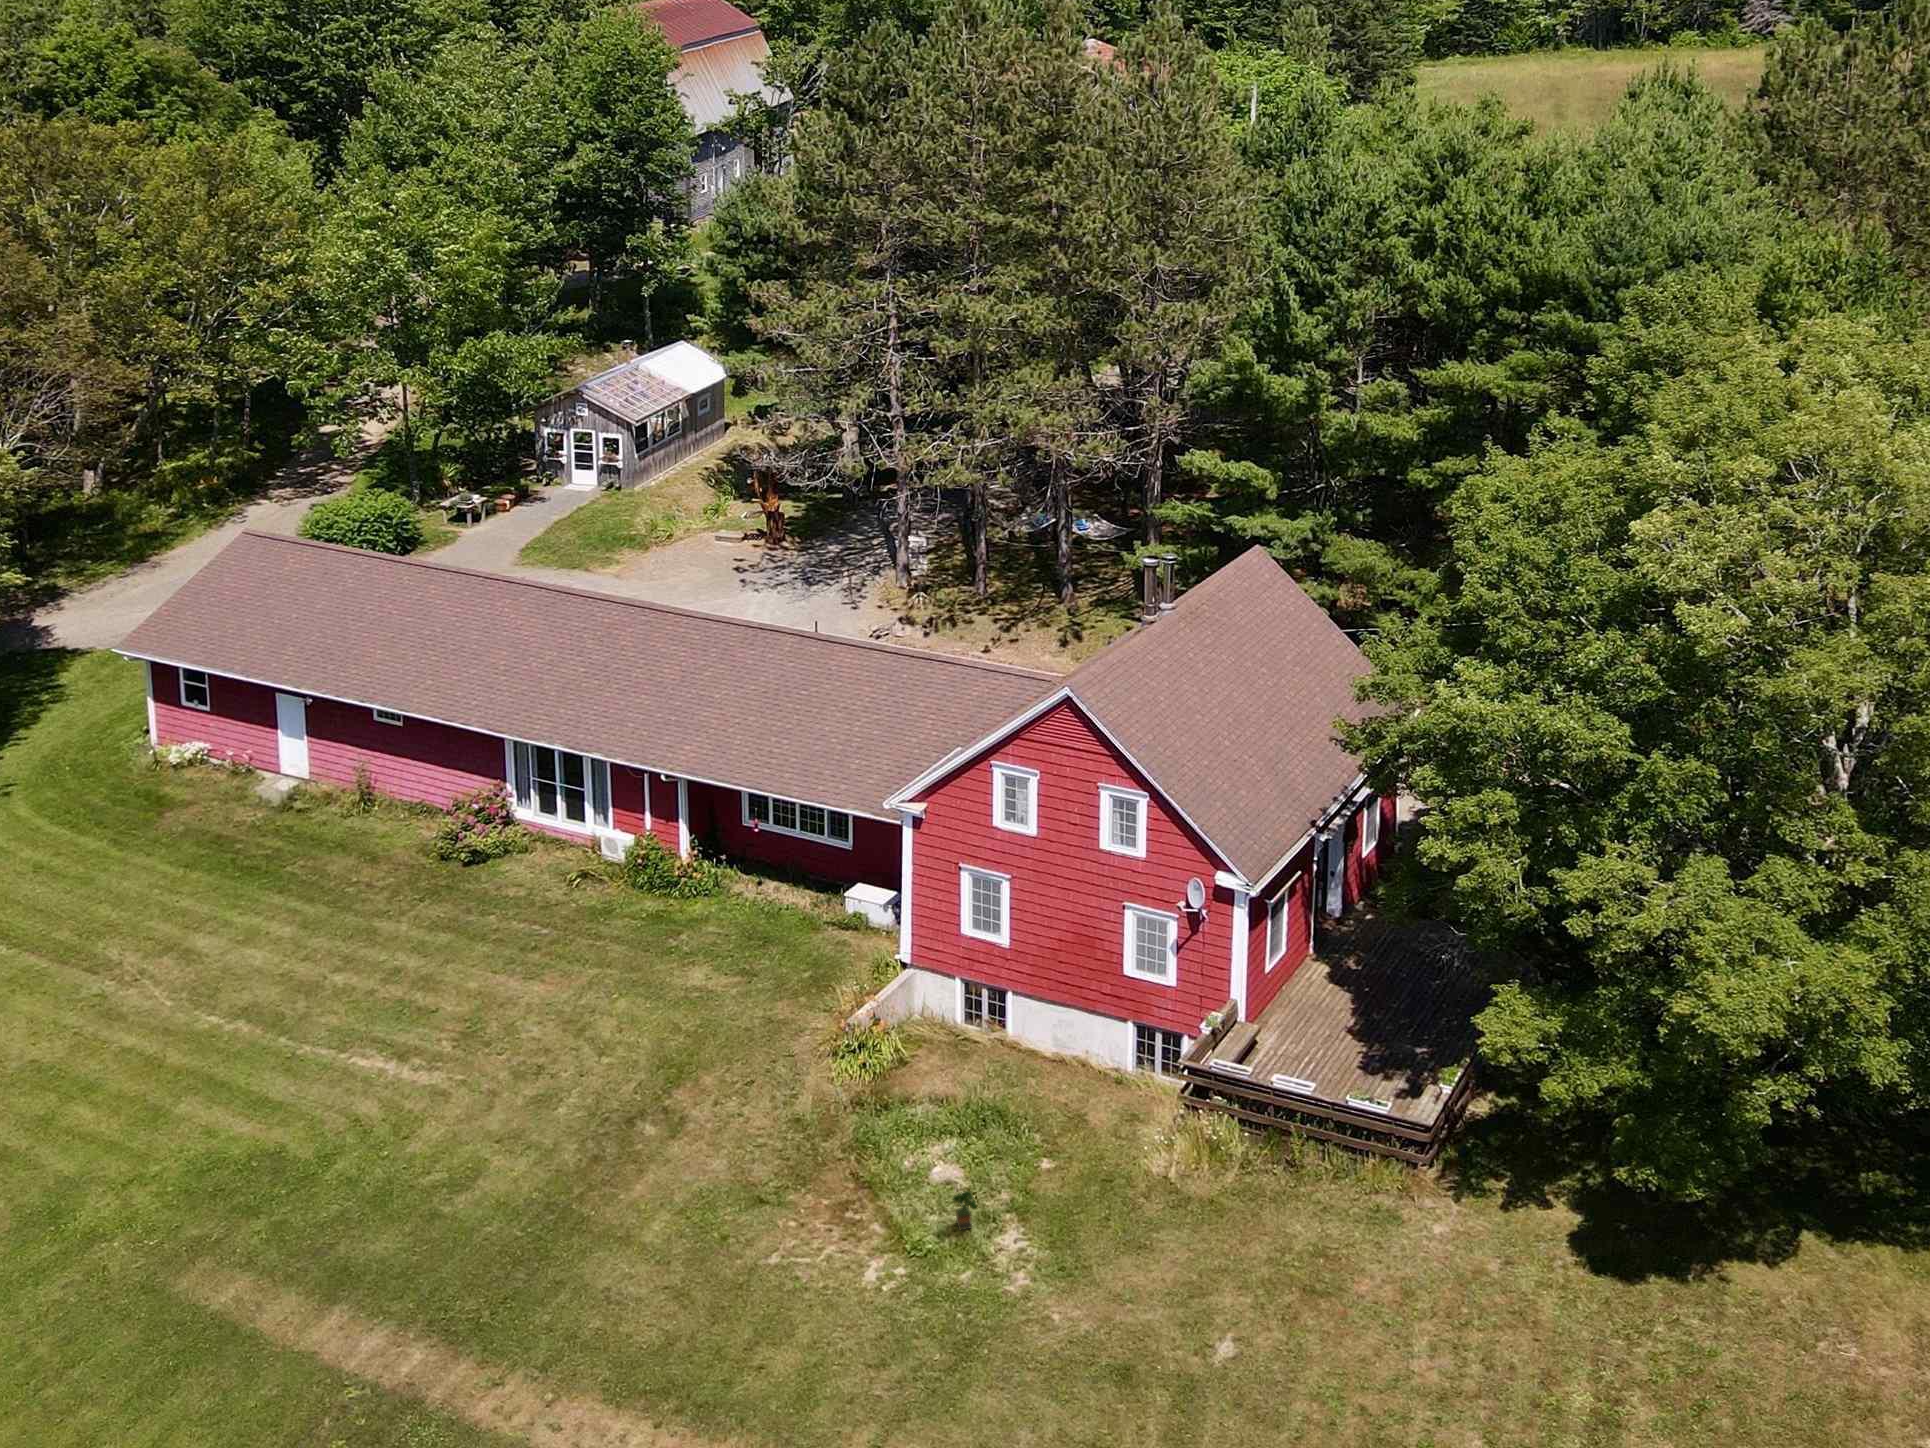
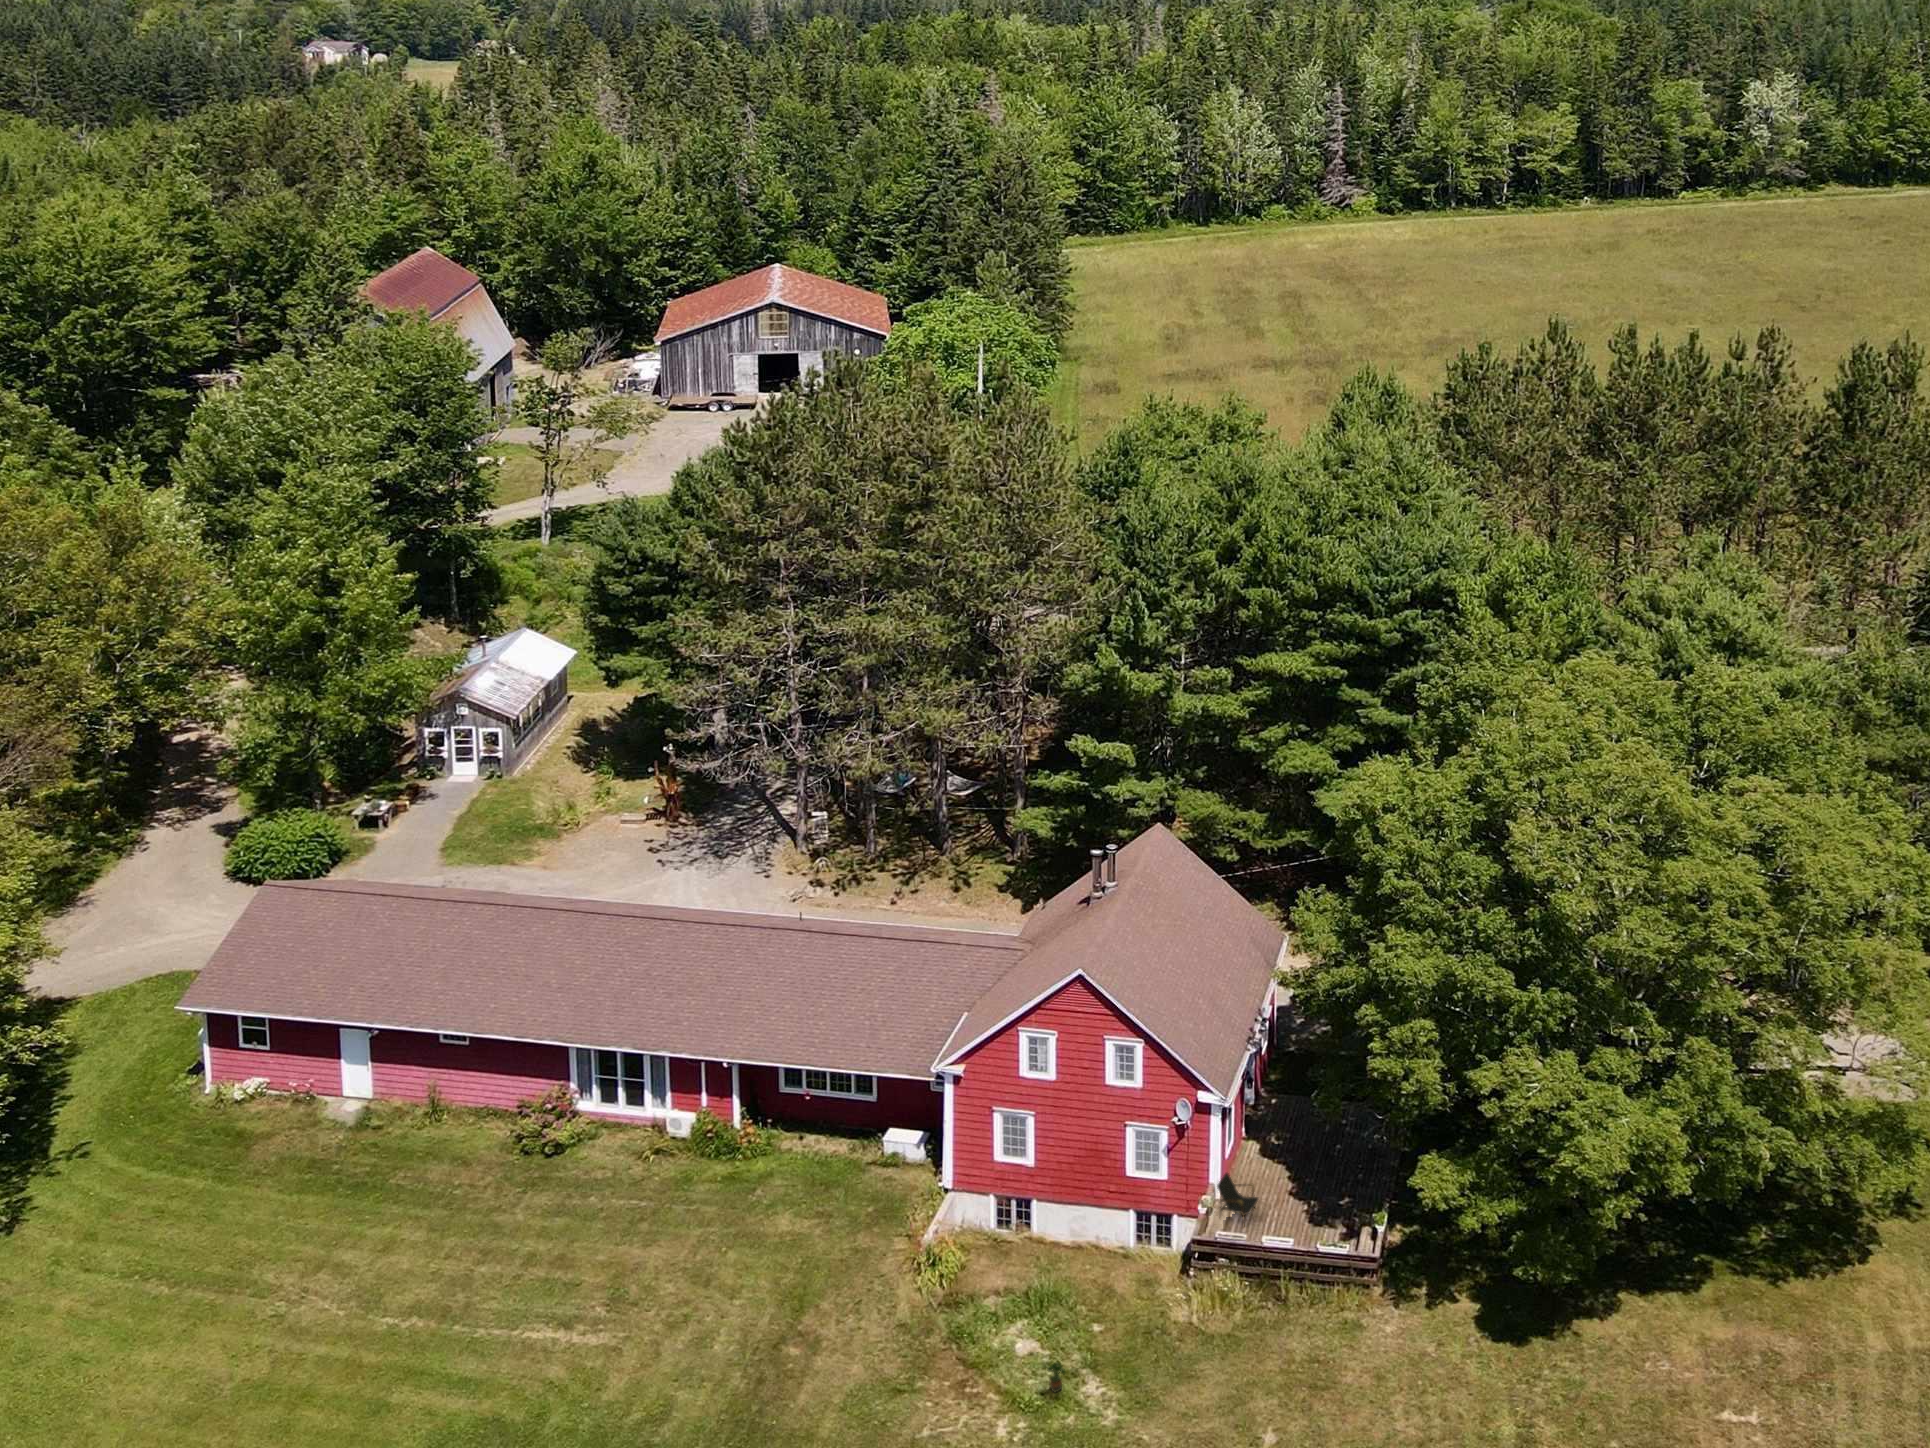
lounge chair: none [1238,988,1297,1063] -> present [1217,1173,1258,1225]

